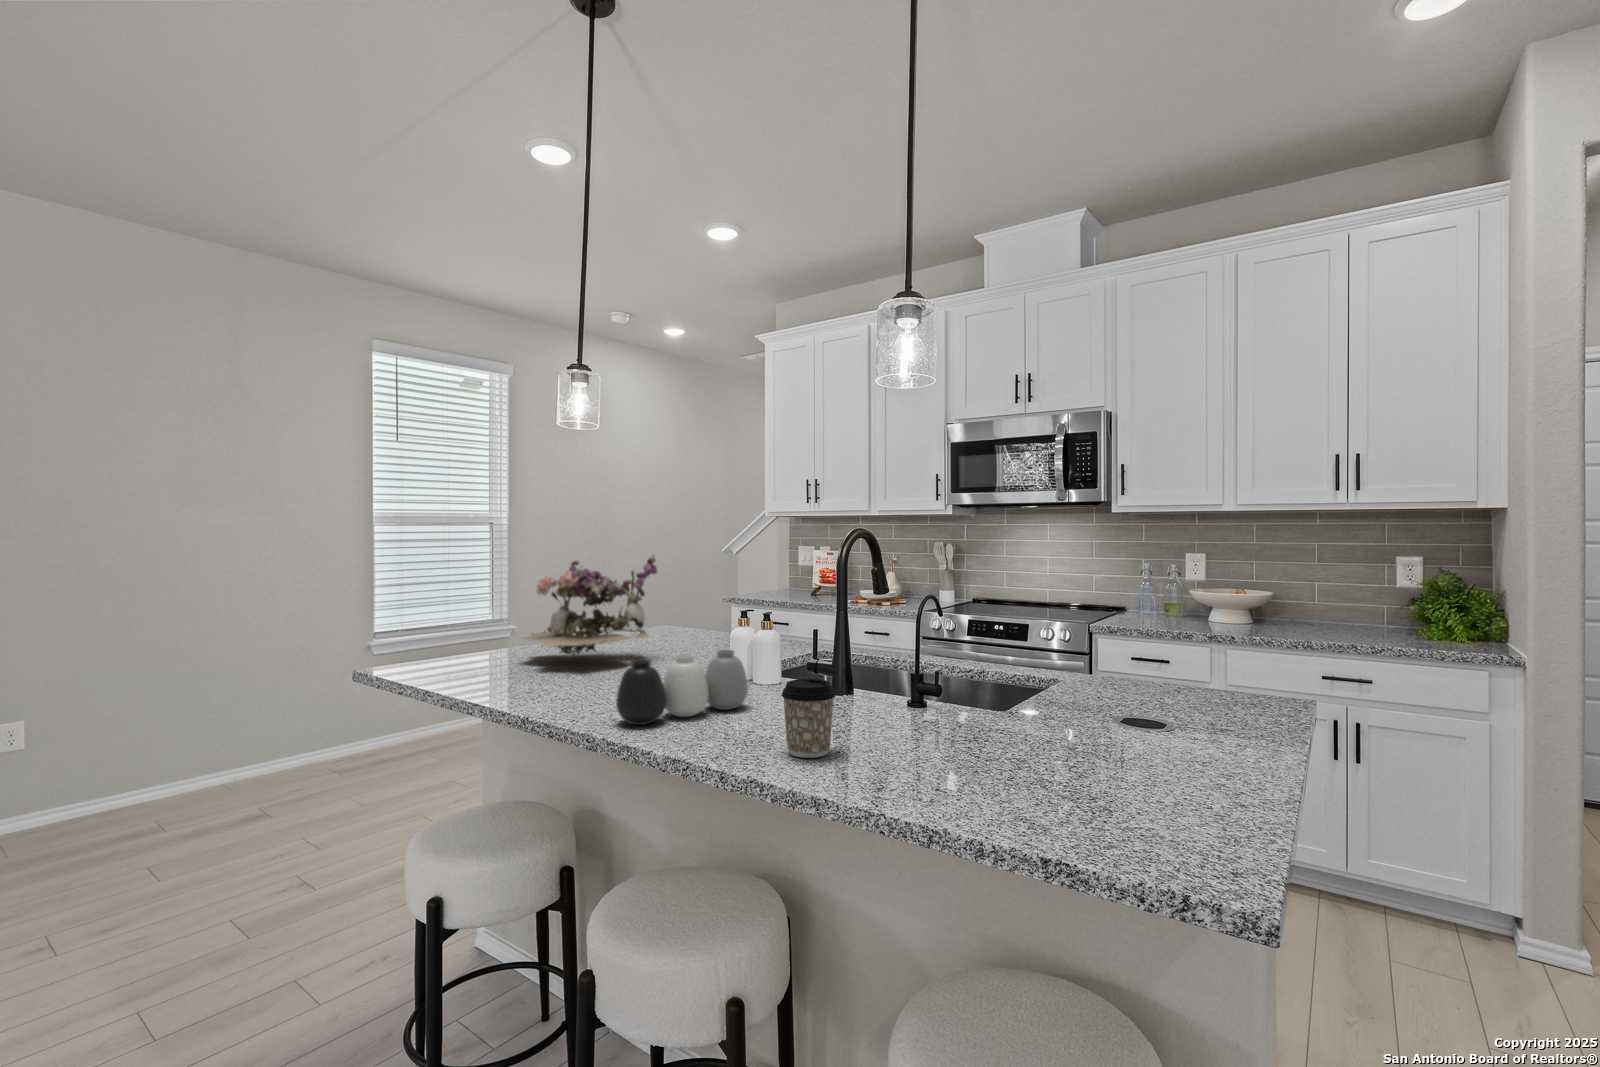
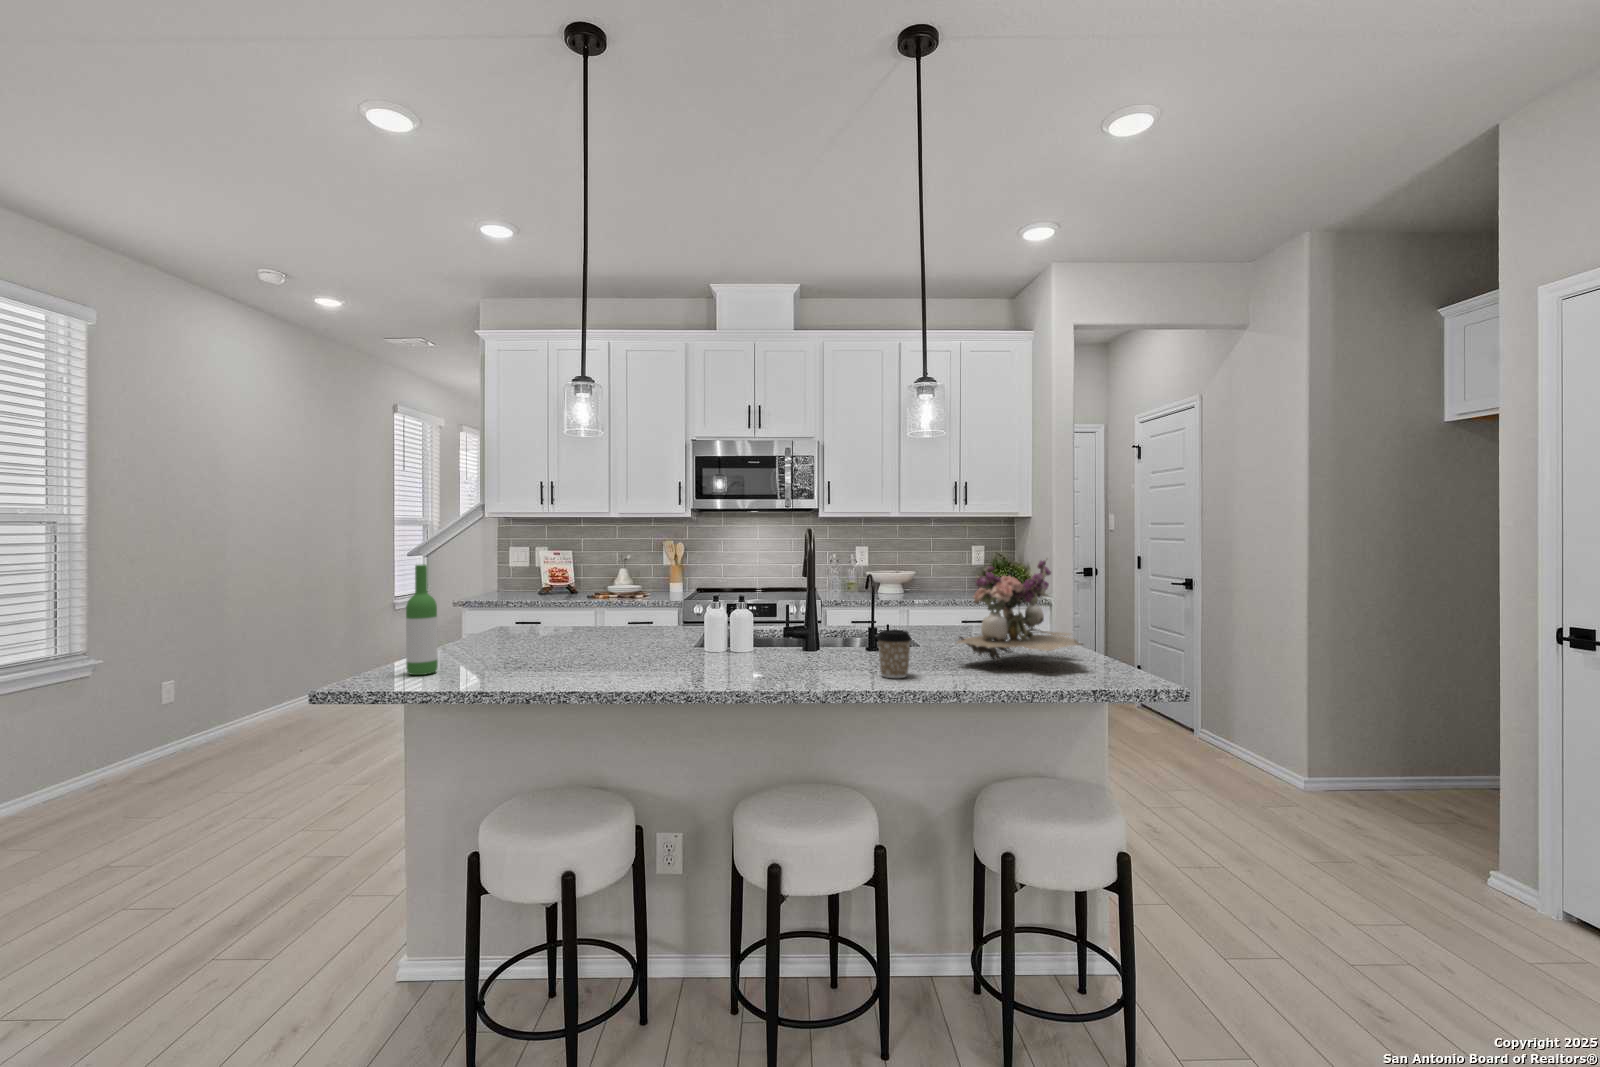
flower arrangement: present [525,555,657,658] -> present [957,559,1083,662]
wine bottle: none [426,558,456,667] -> present [406,564,438,675]
vase: present [616,650,748,725] -> none [733,623,790,680]

